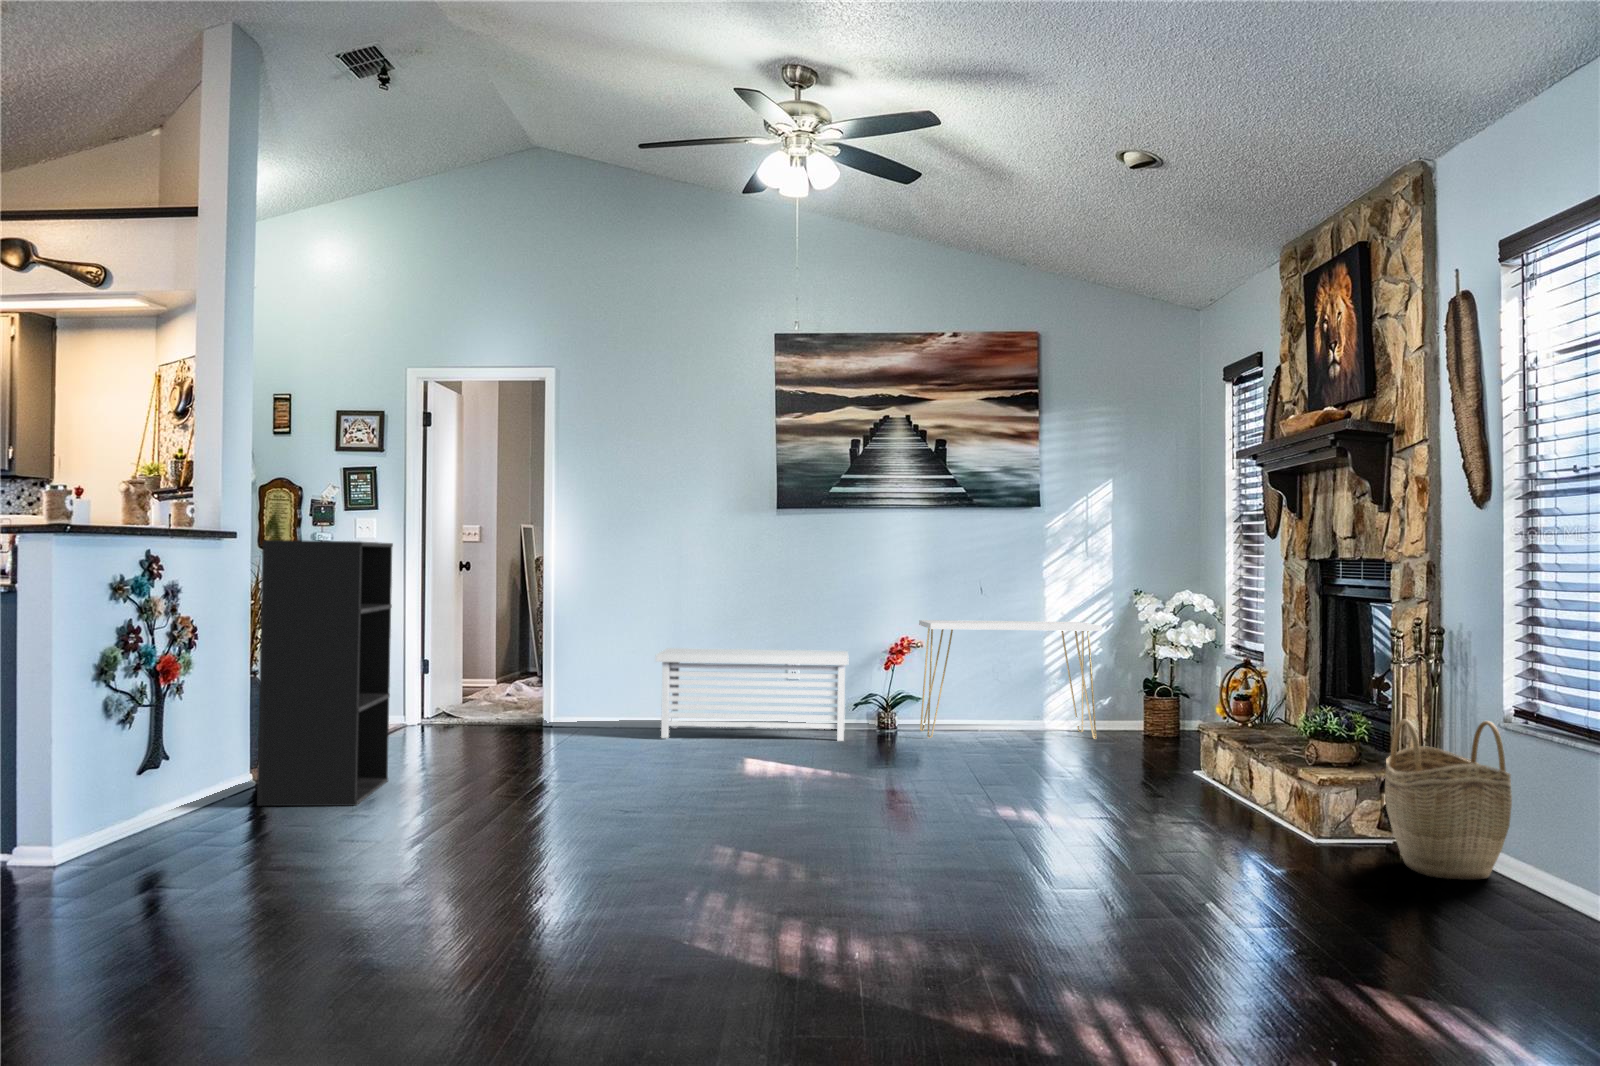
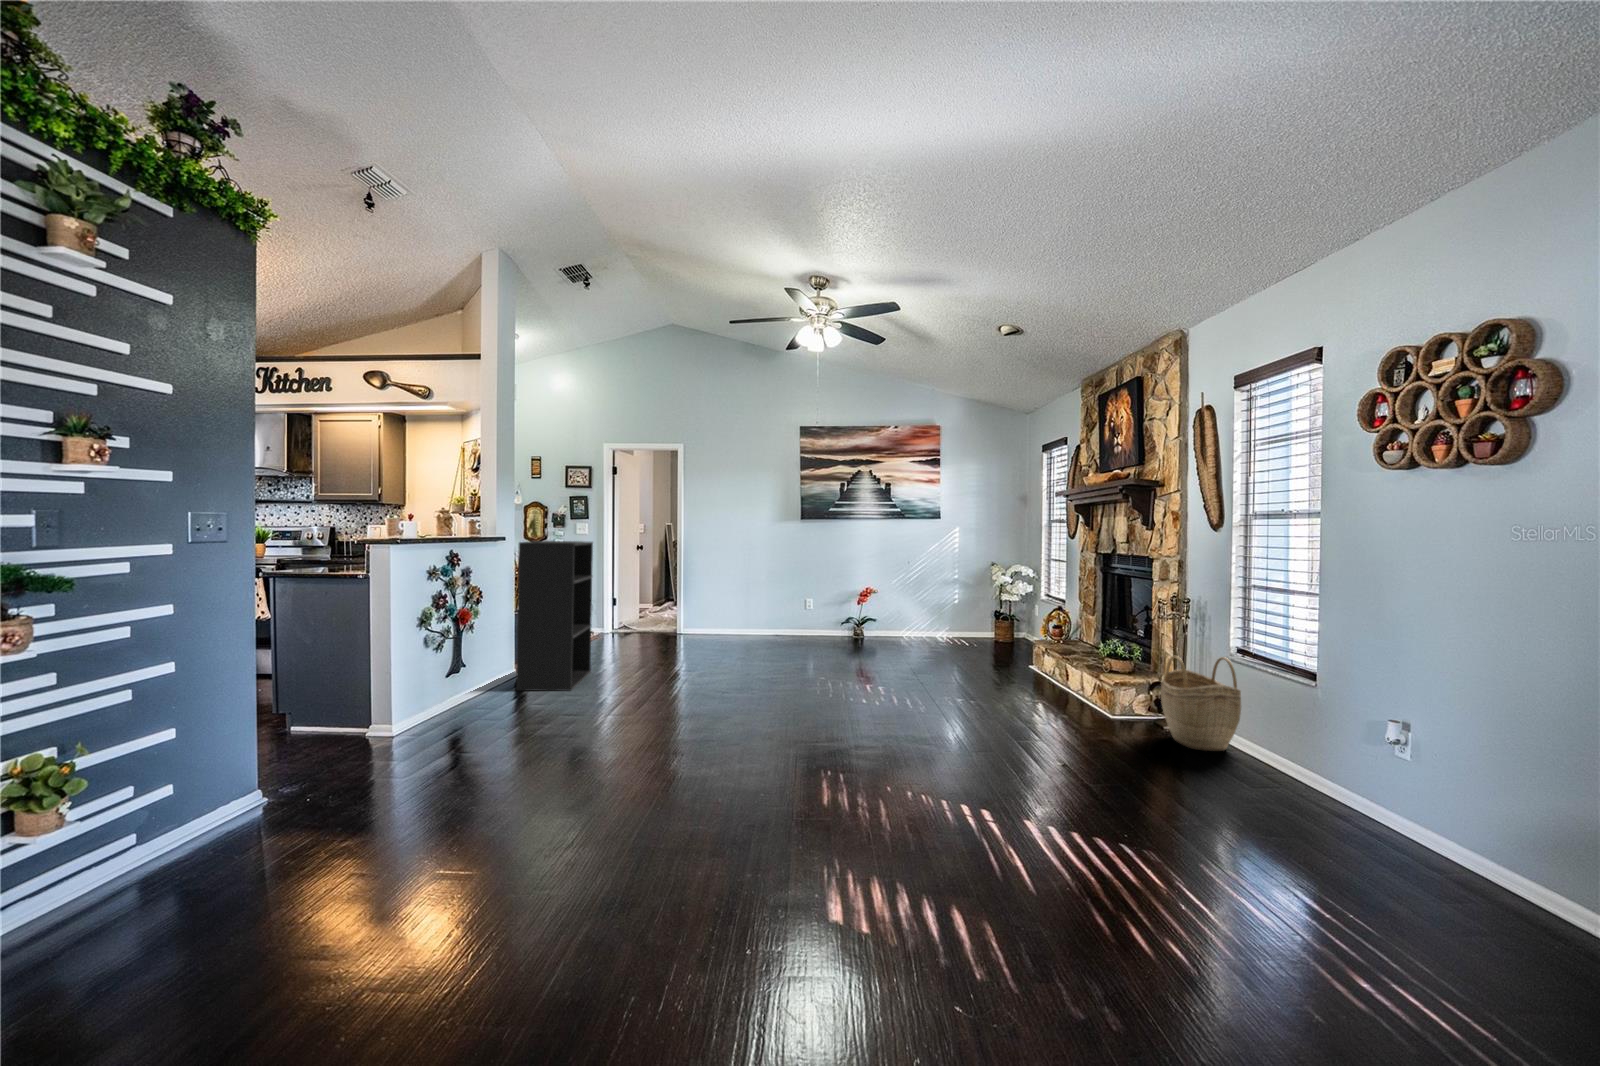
console table: present [919,620,1102,739] -> none [877,579,976,644]
storage bench: present [655,648,849,741] -> none [736,593,840,645]

